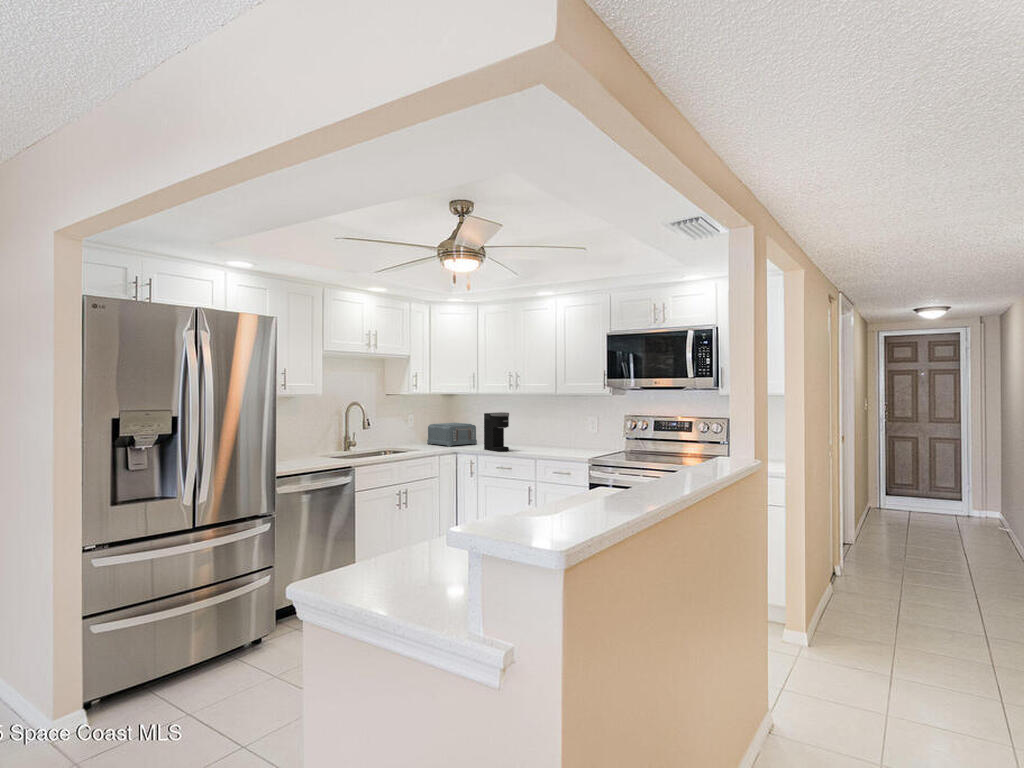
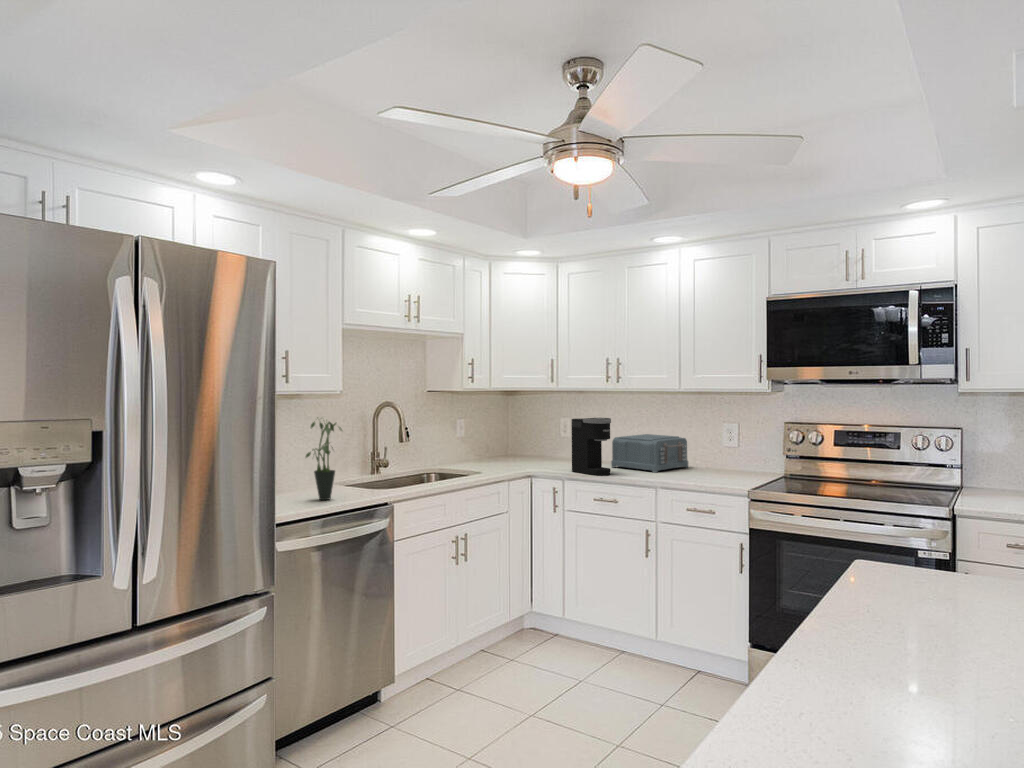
potted plant: none [297,411,322,464] -> present [306,422,342,500]
toaster: present [427,423,477,447] -> present [611,434,688,473]

